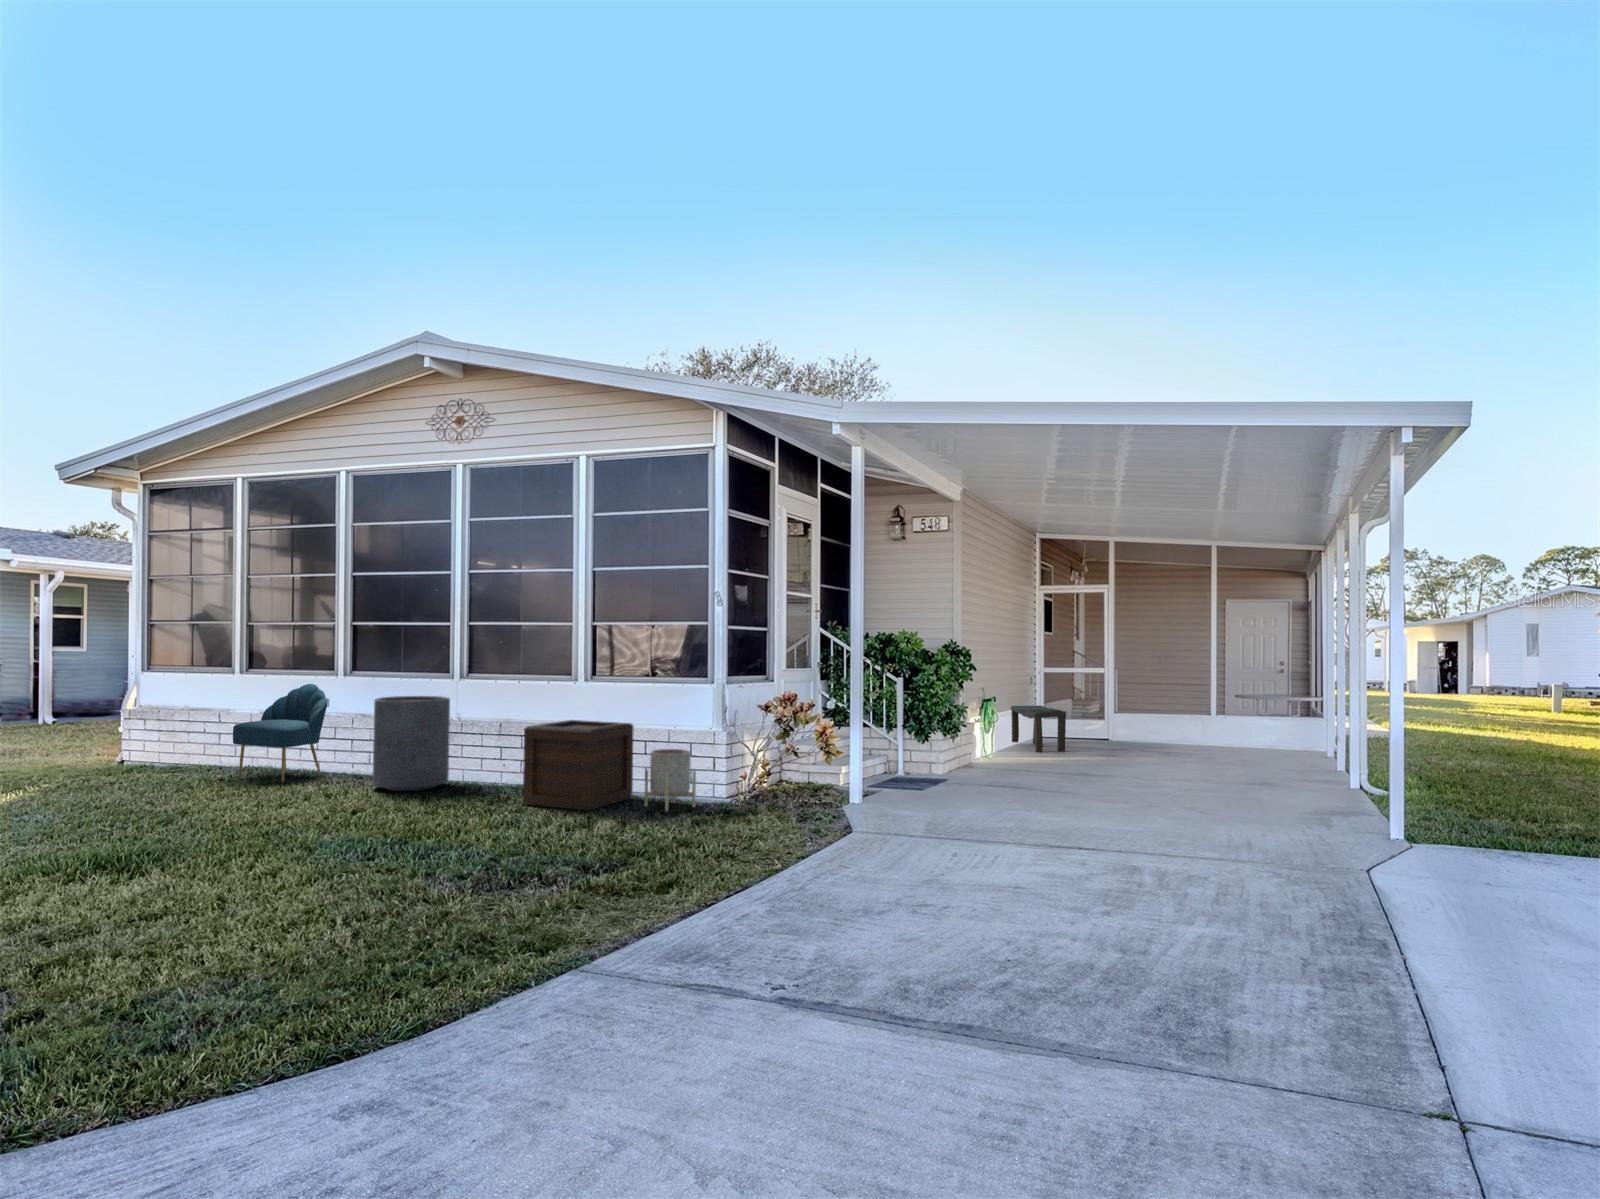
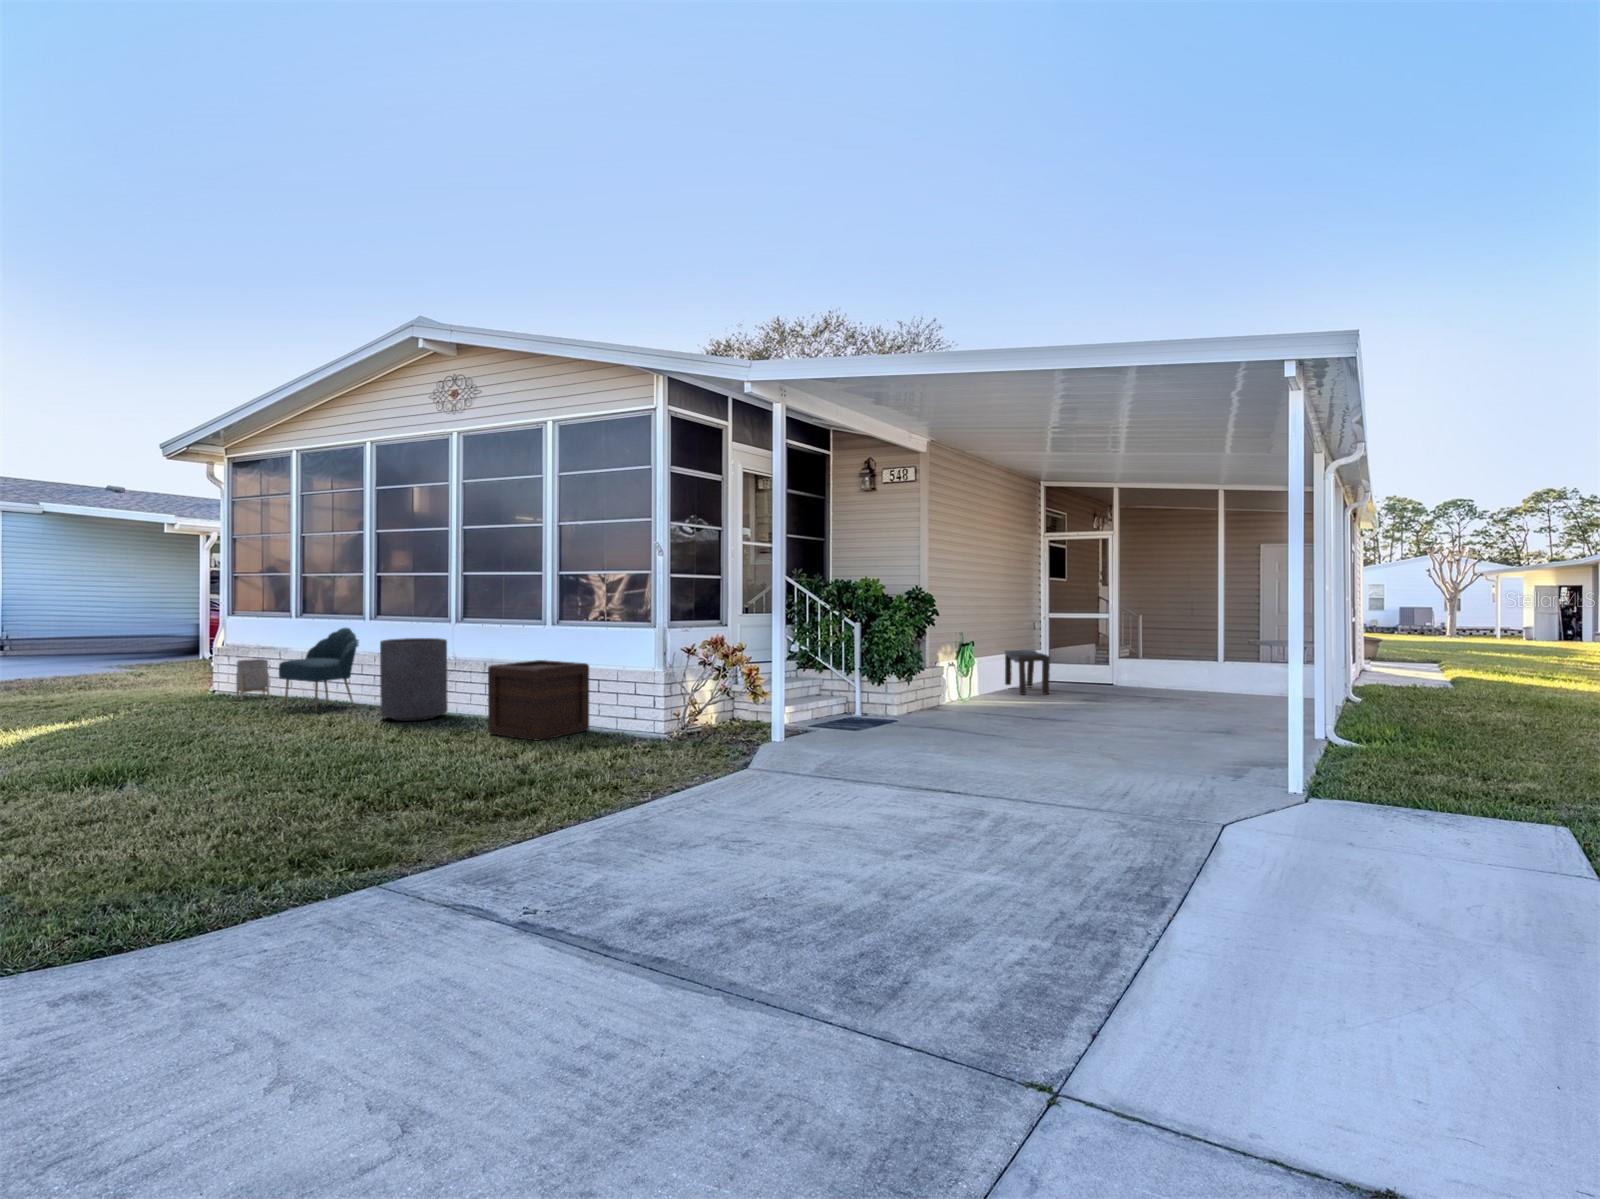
planter: present [644,749,696,811] -> present [236,659,269,700]

